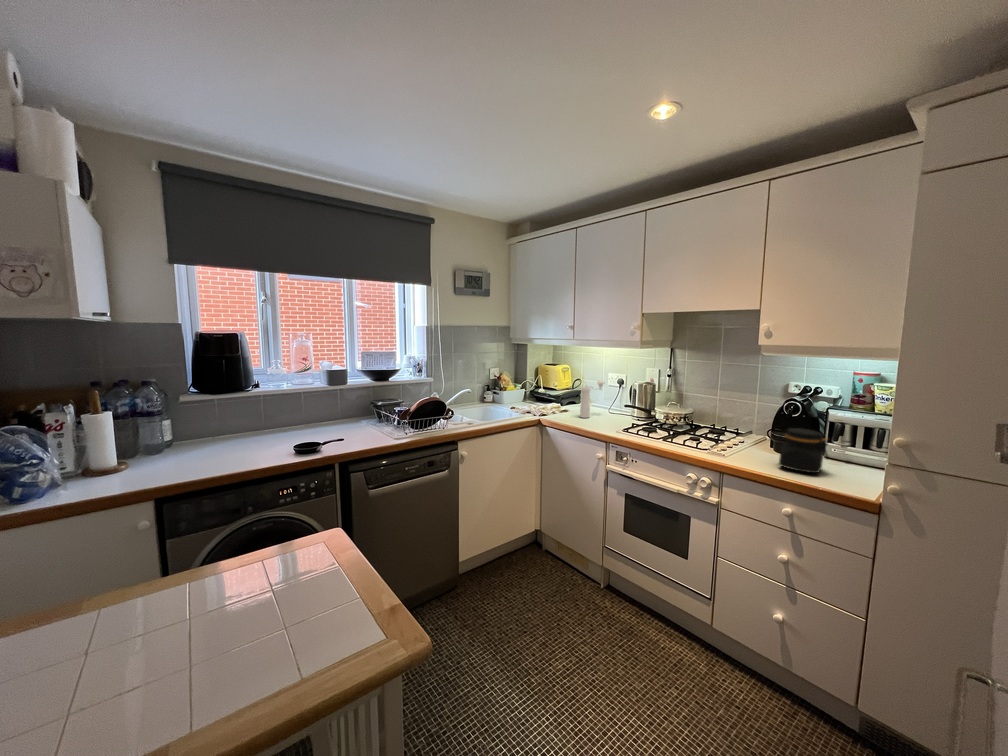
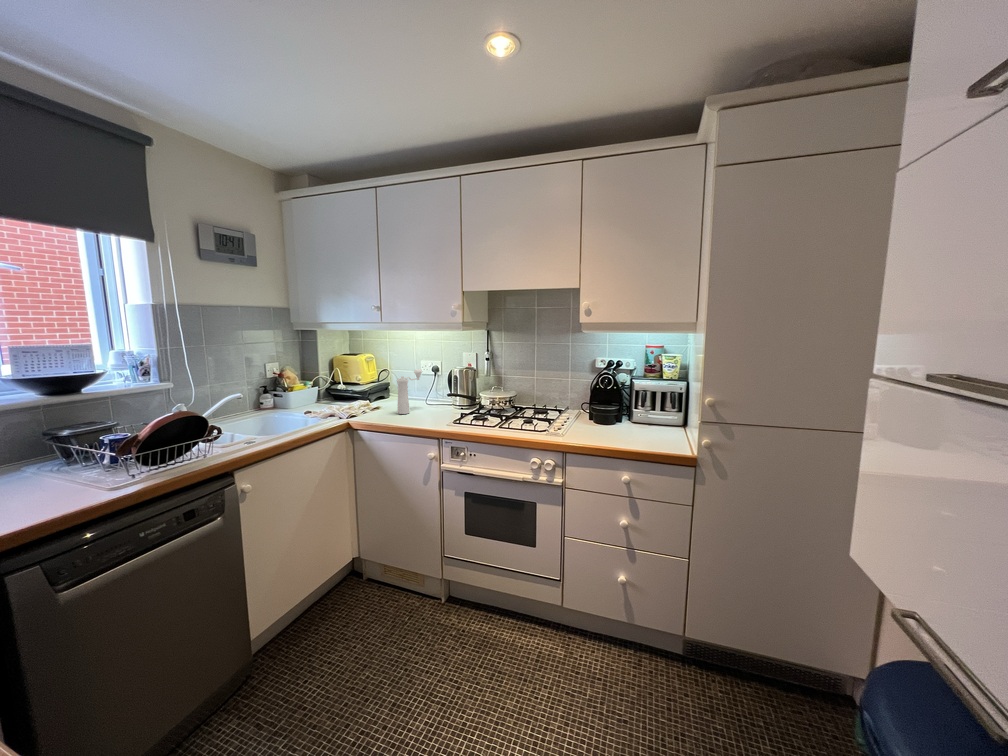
jar: present [777,428,828,473] -> none [606,399,648,439]

